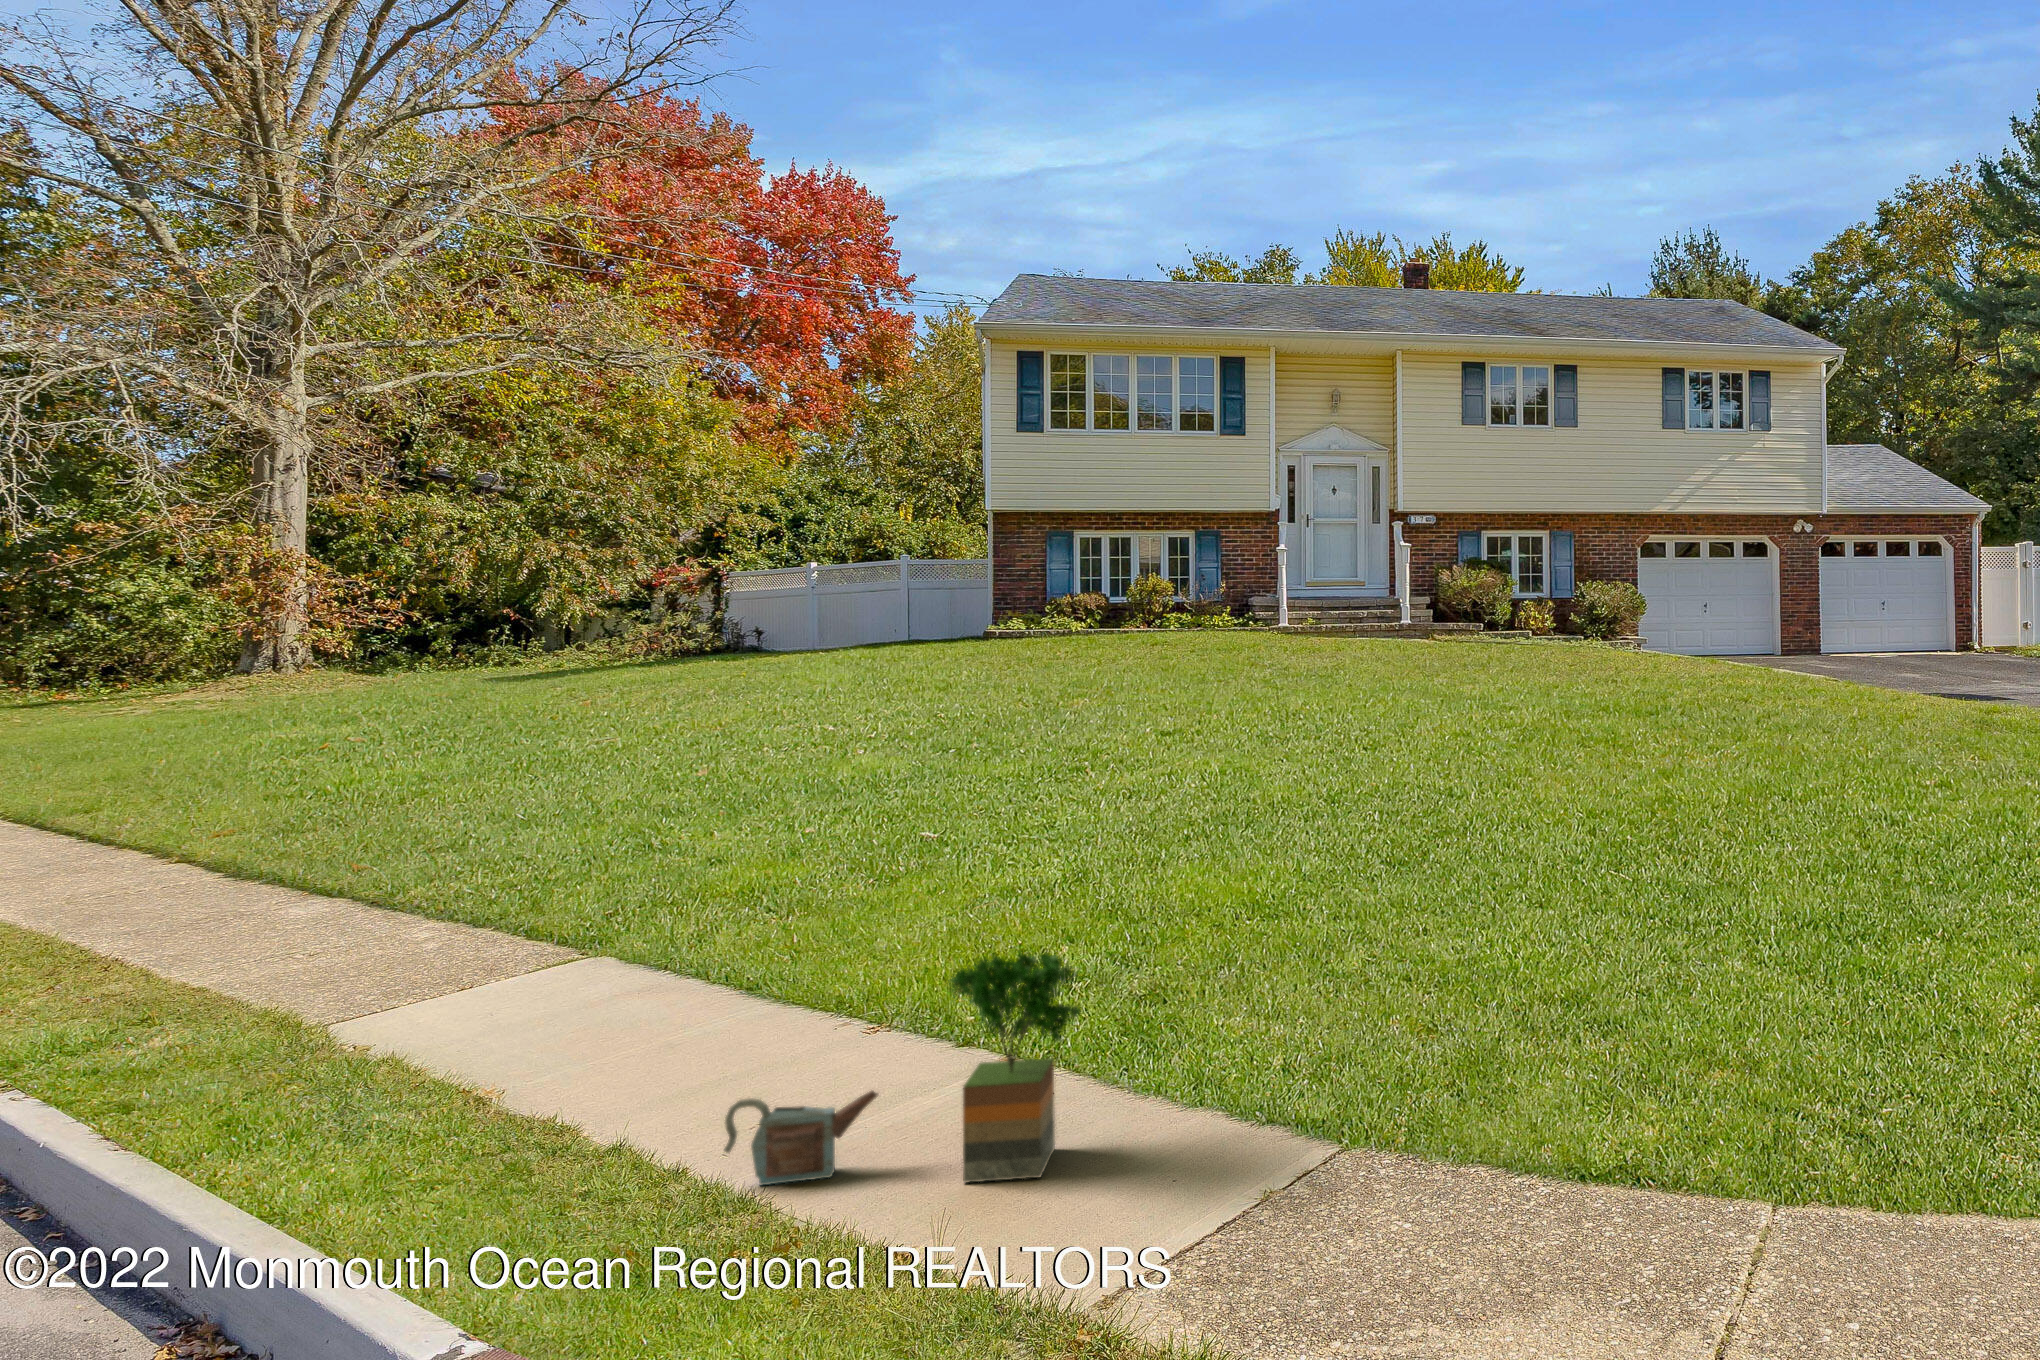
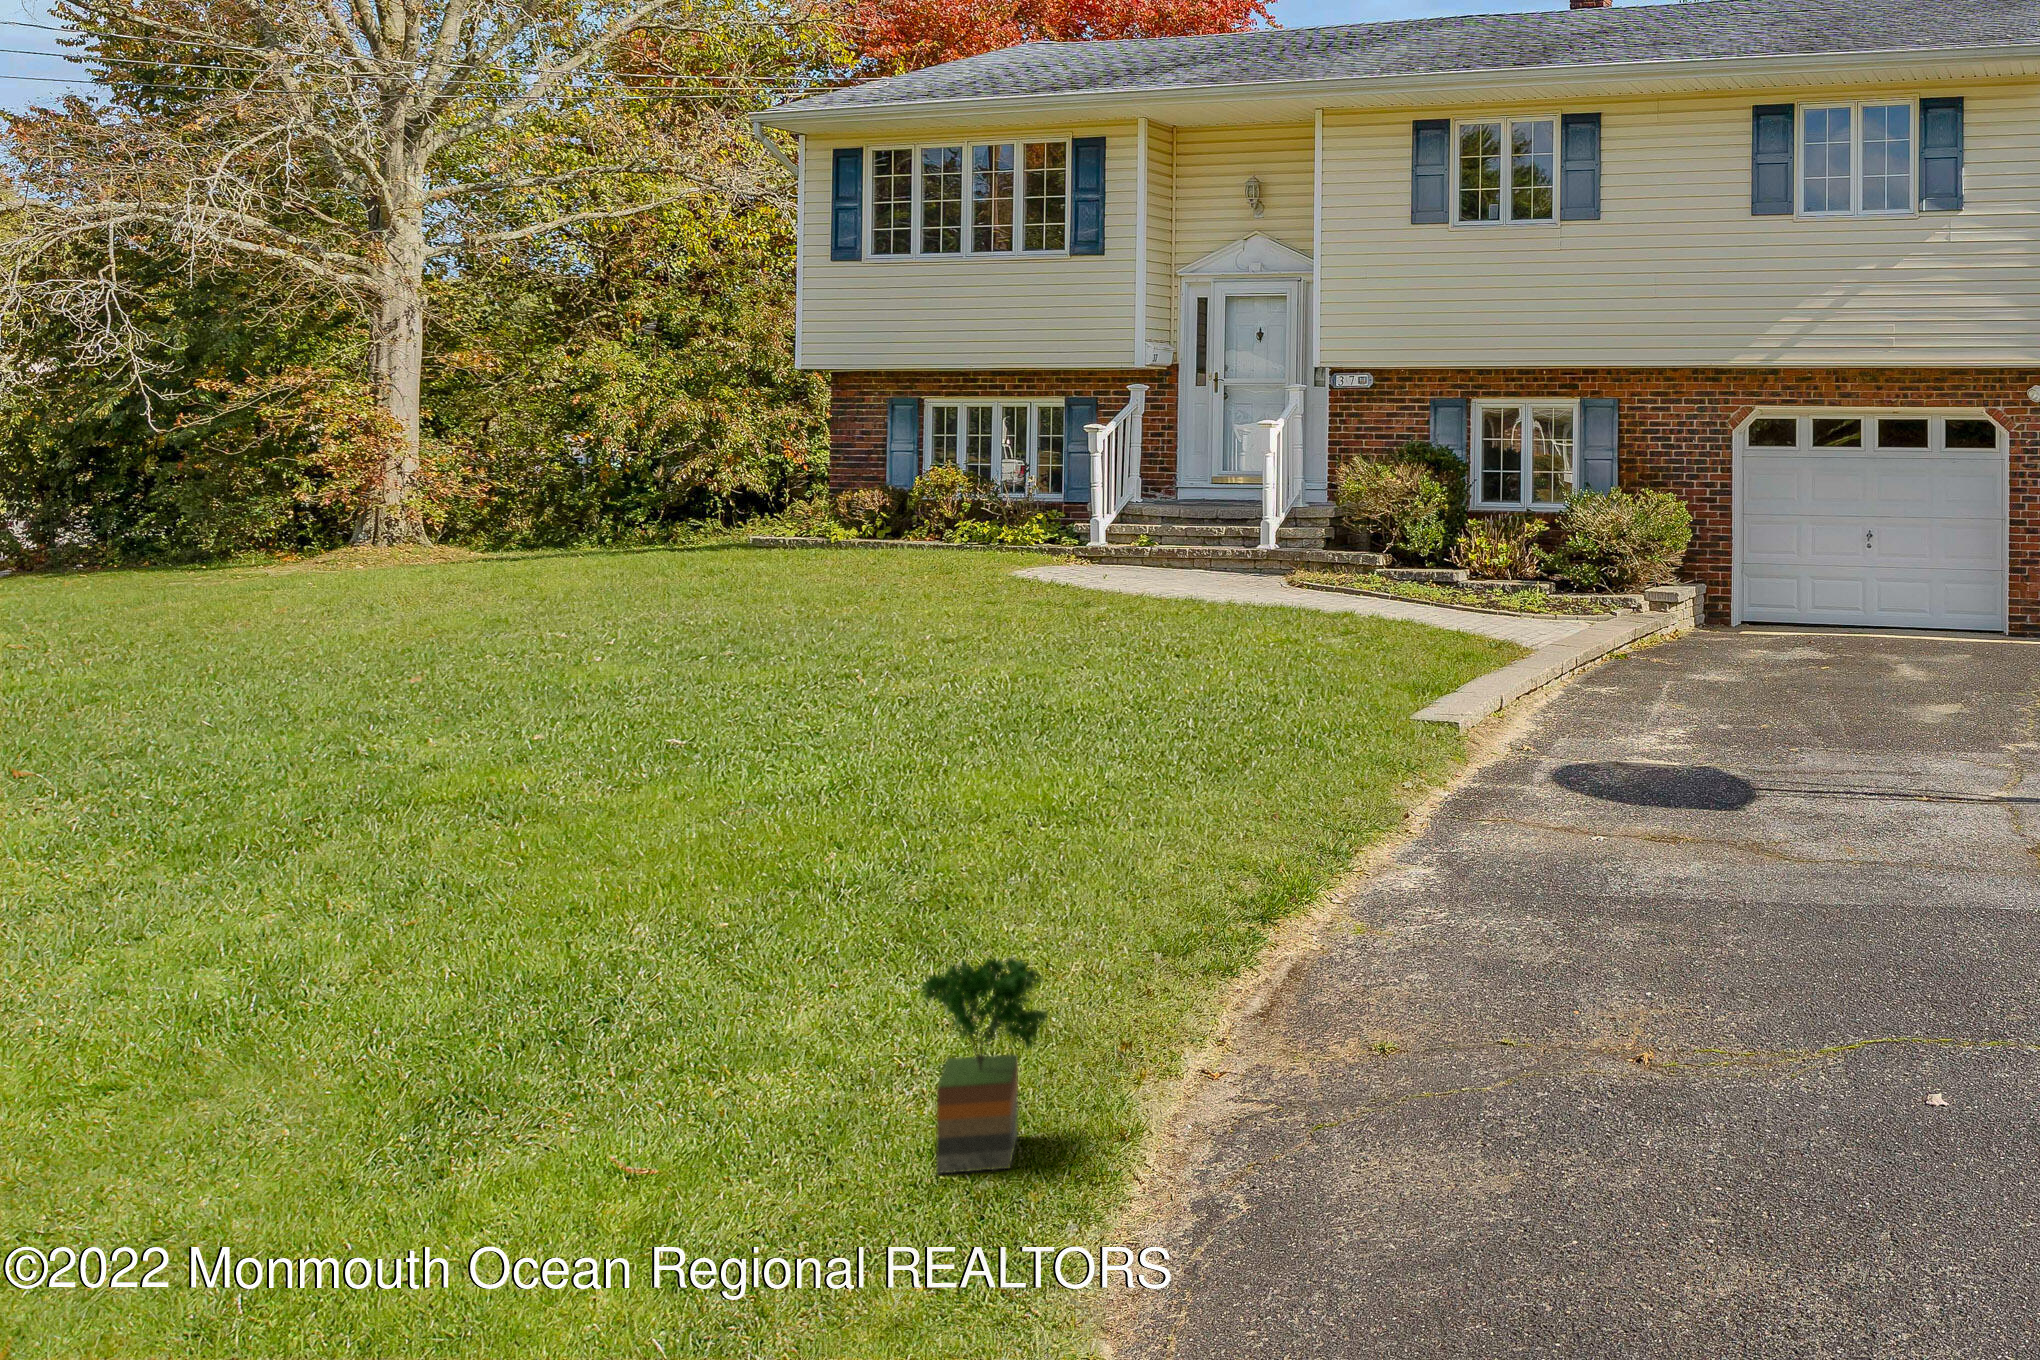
watering can: present [724,1091,878,1185] -> none [702,1086,852,1176]

